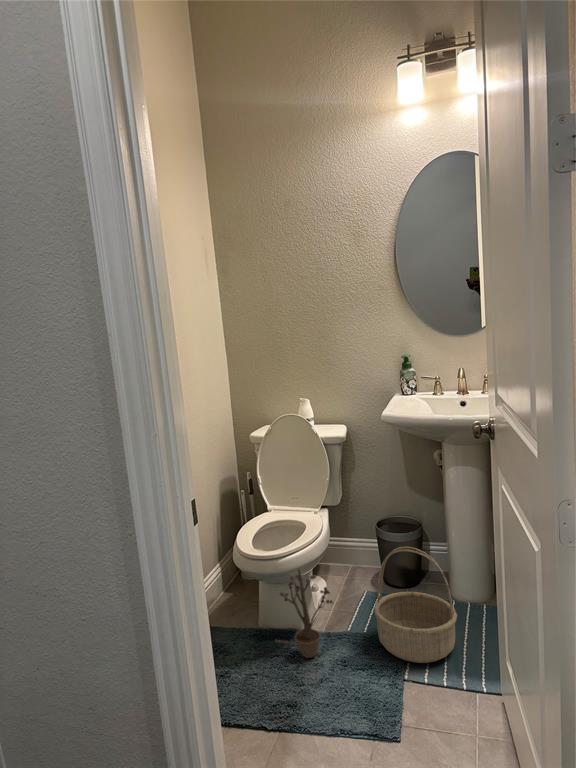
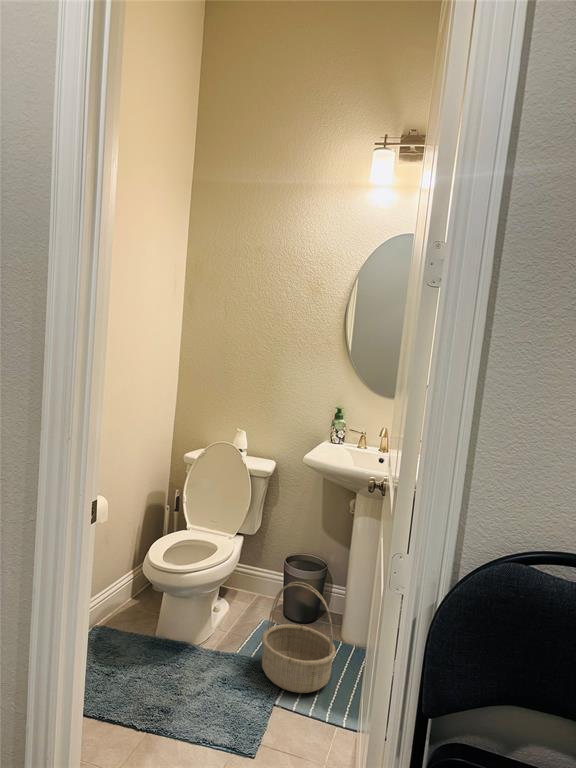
decorative plant: present [275,569,333,658] -> none [166,586,224,672]

